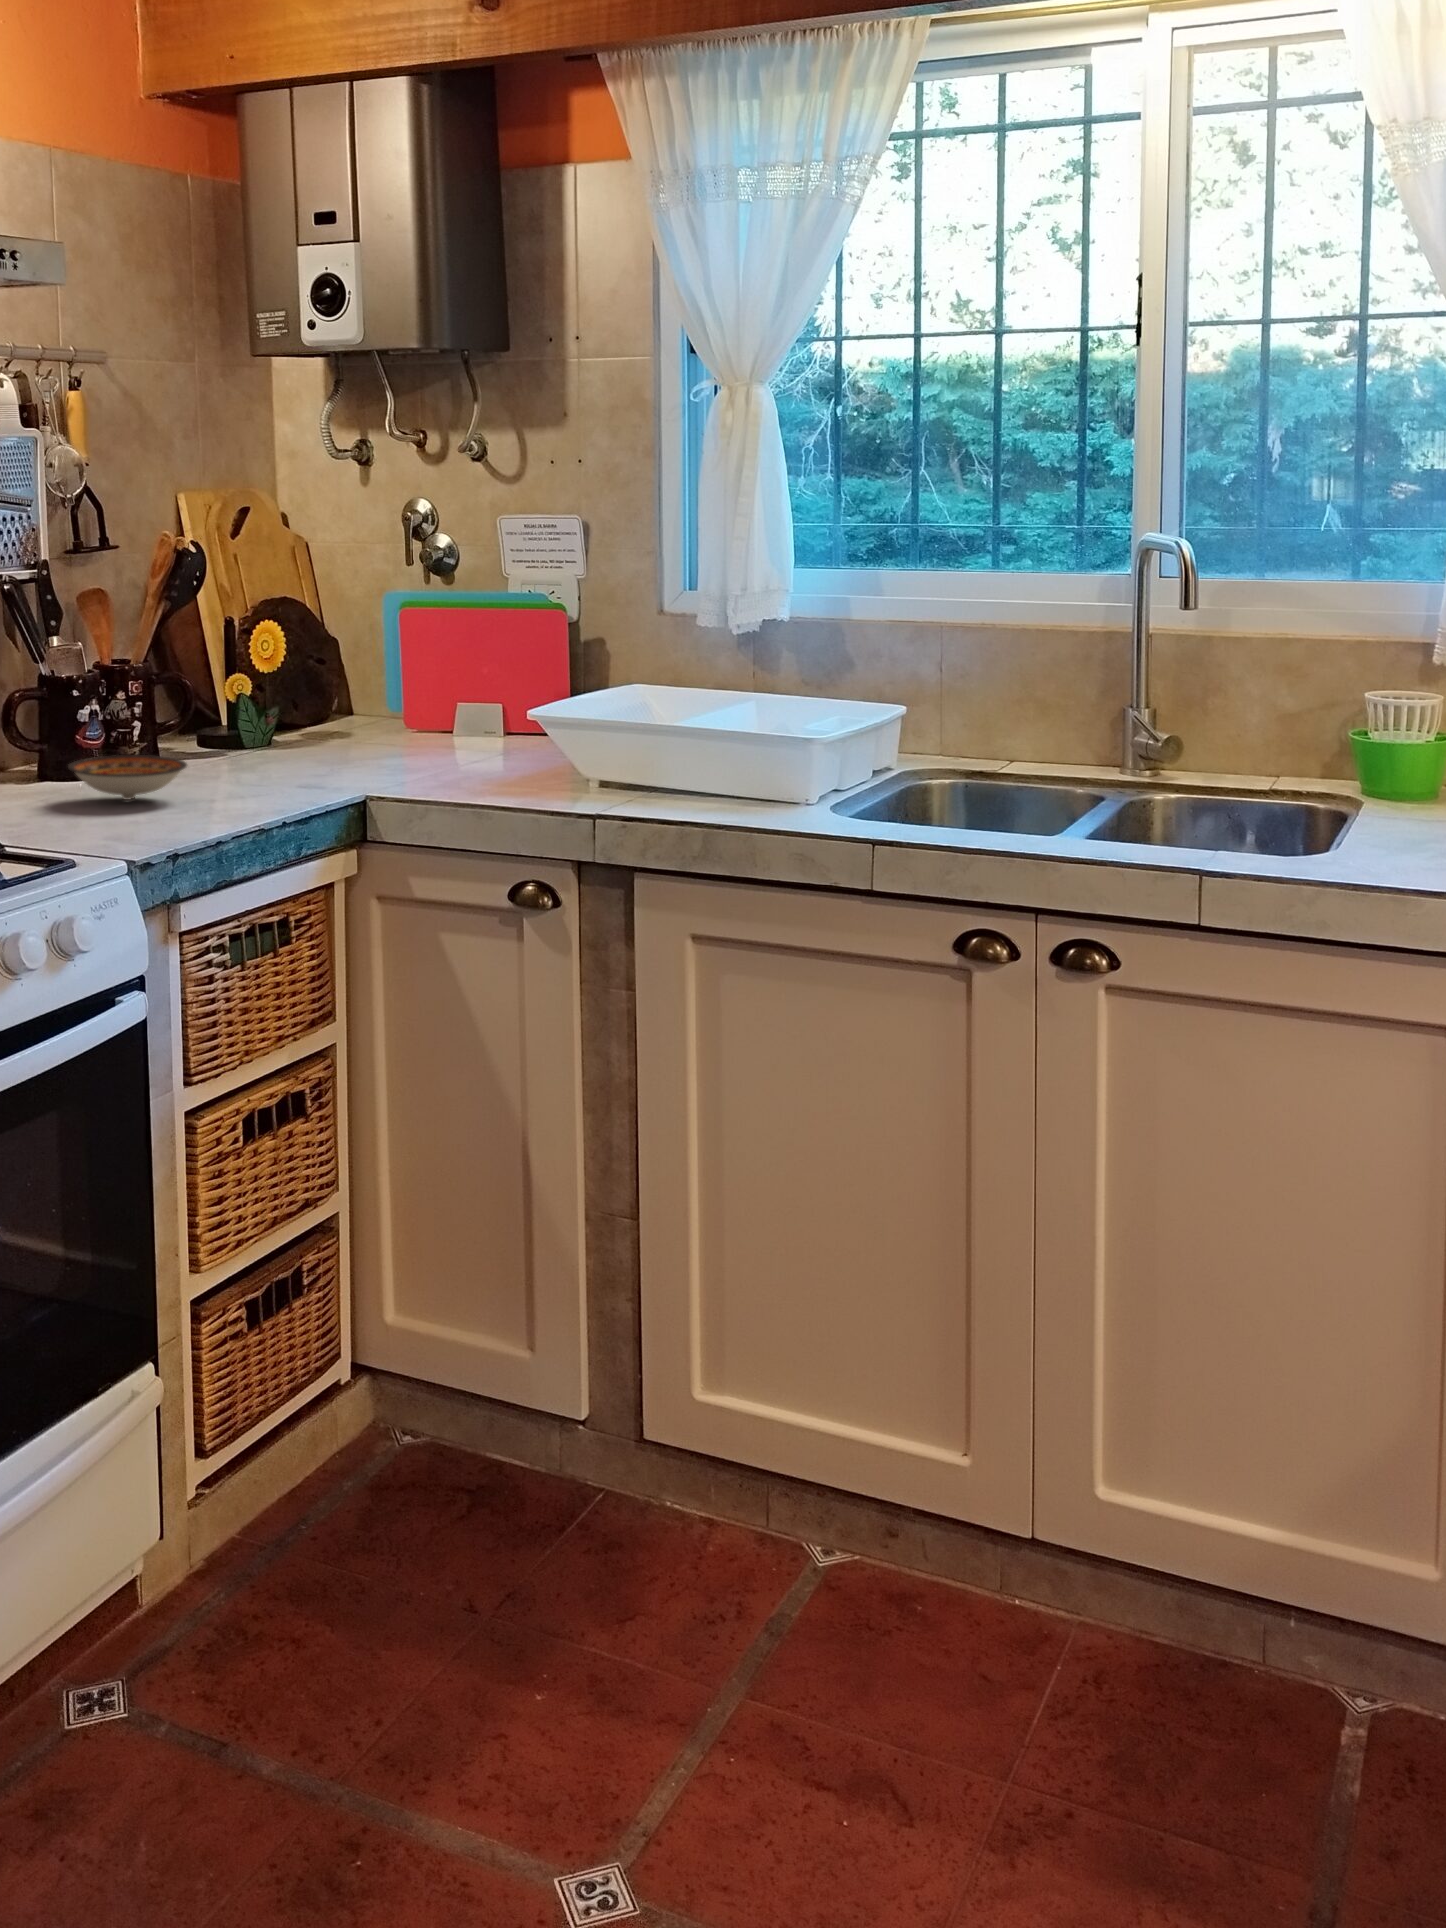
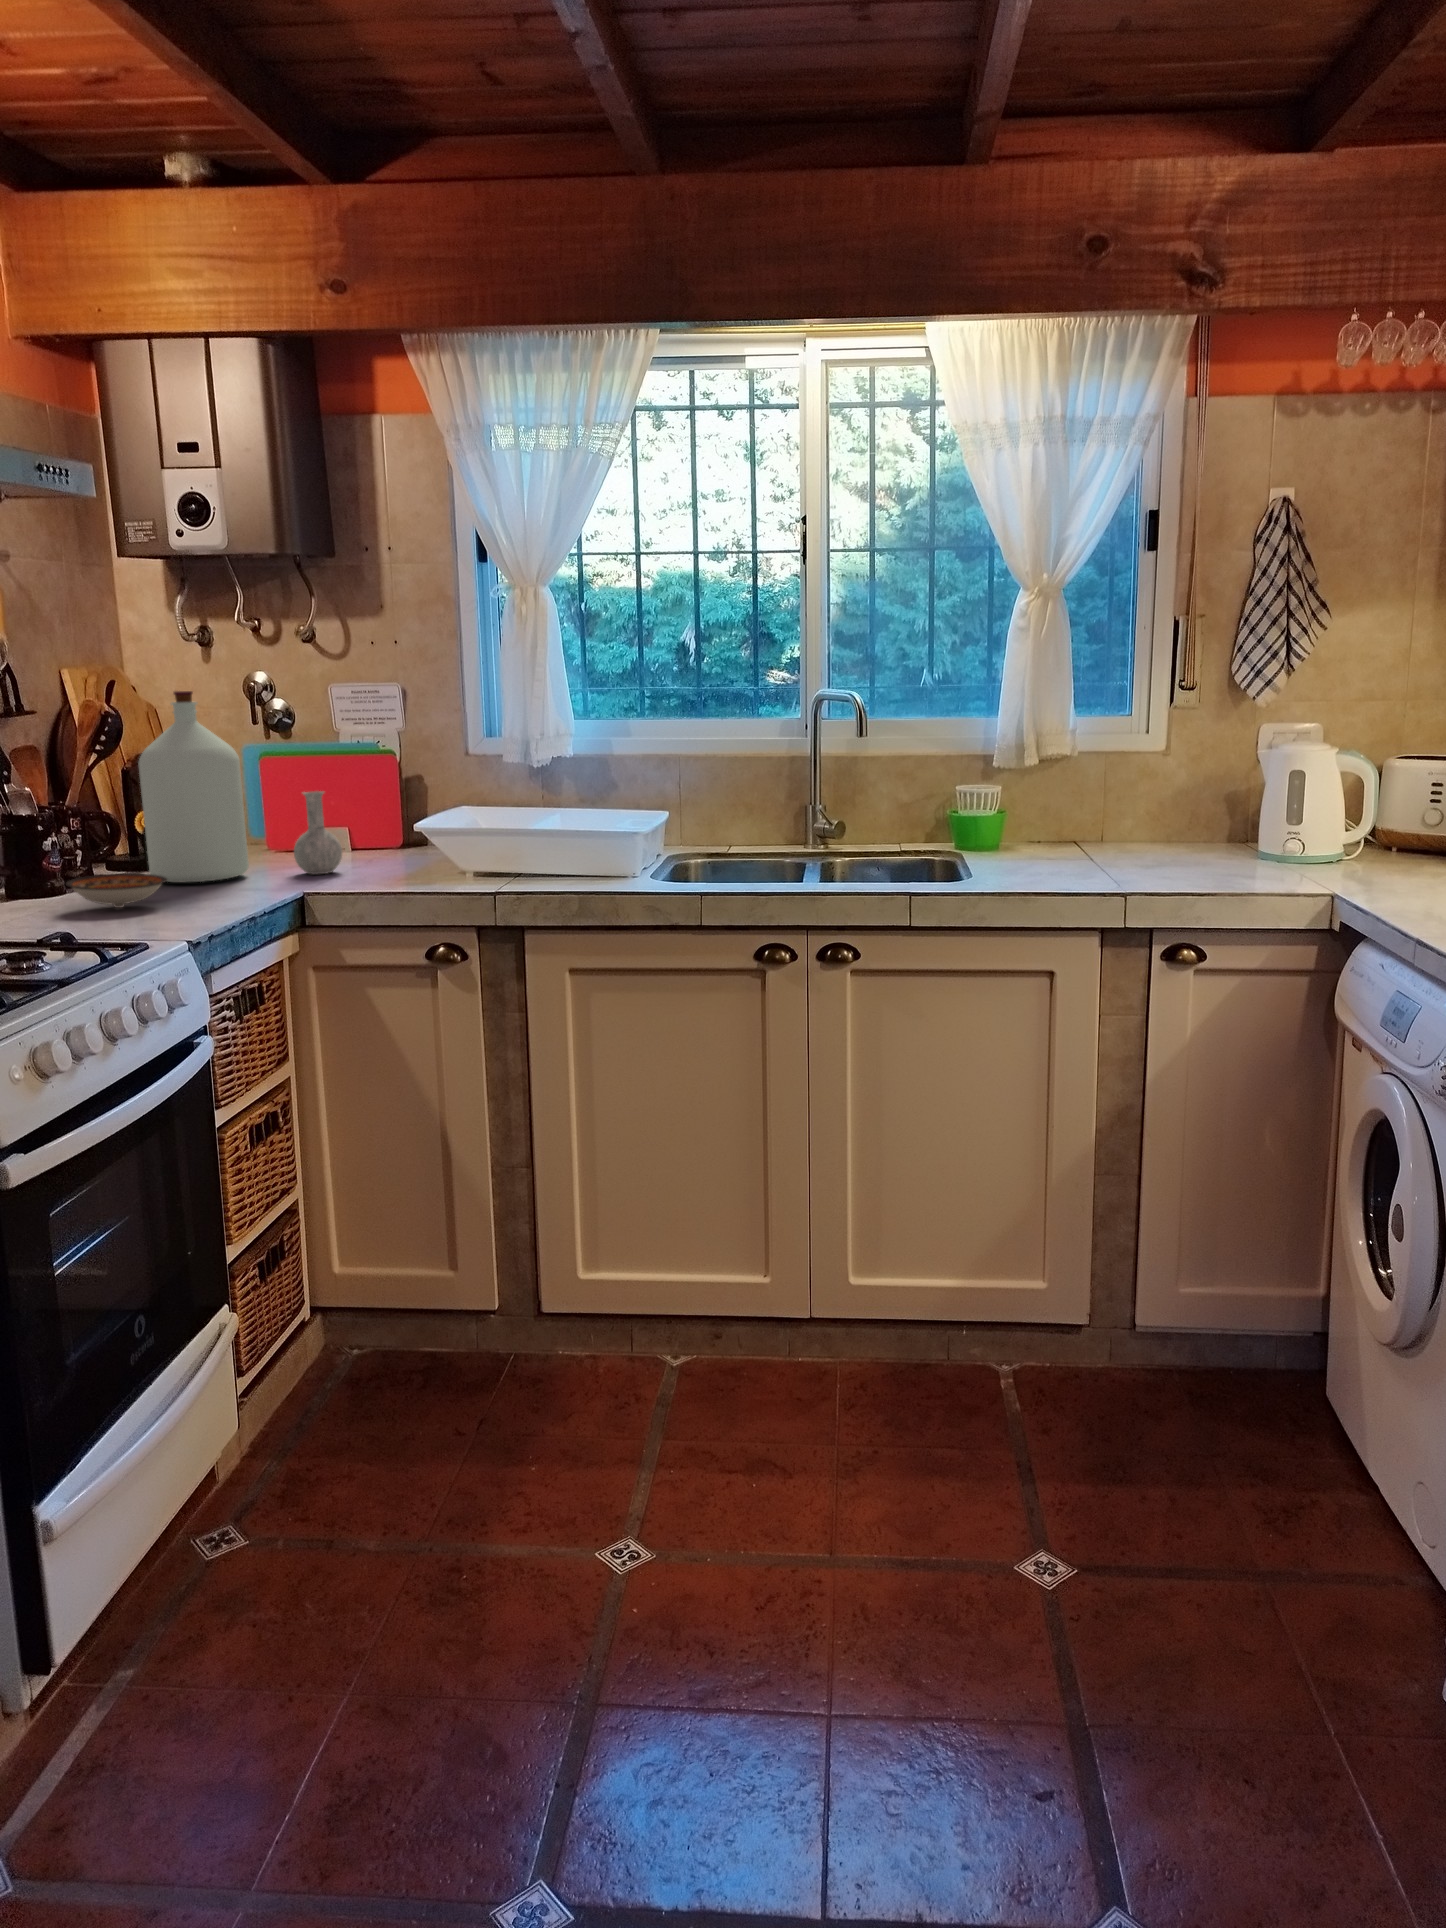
bottle: none [208,523,450,770] -> present [138,691,342,883]

